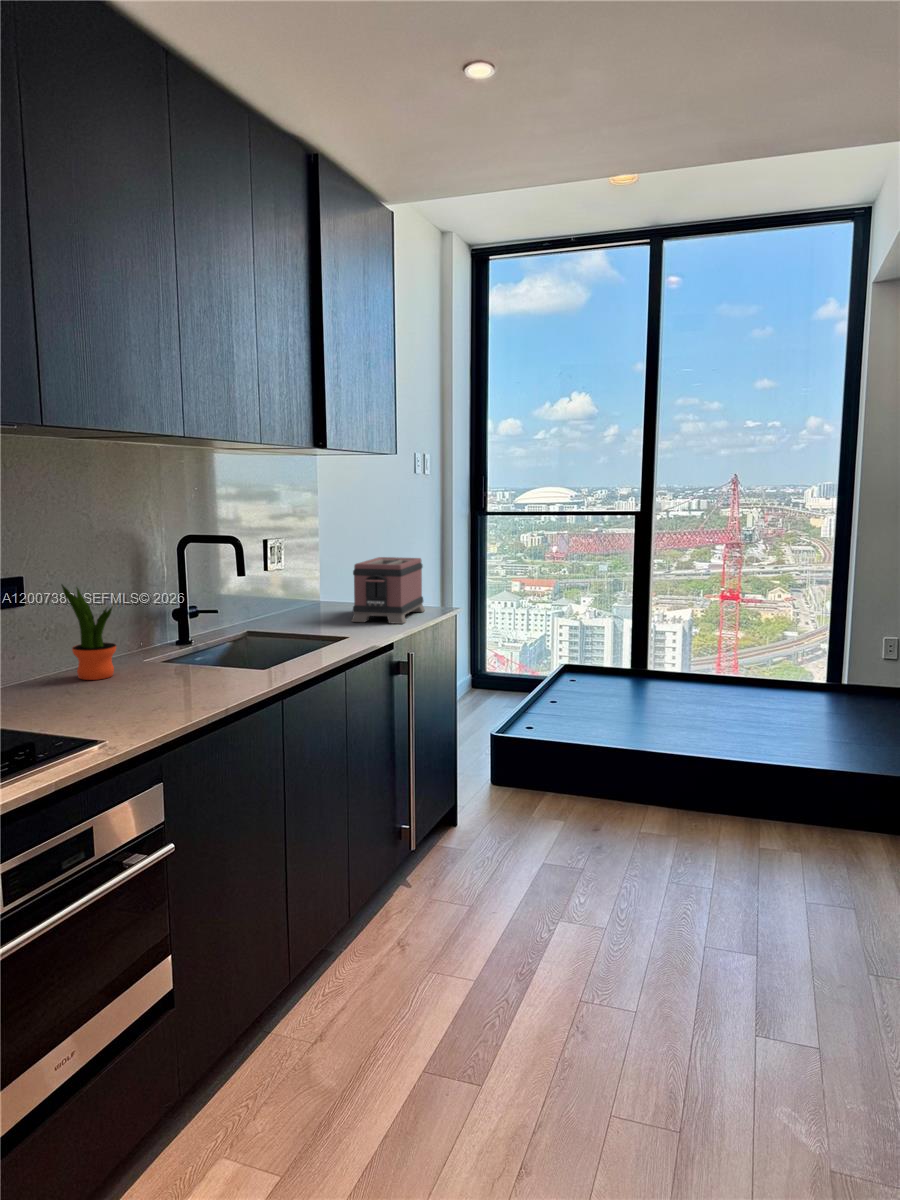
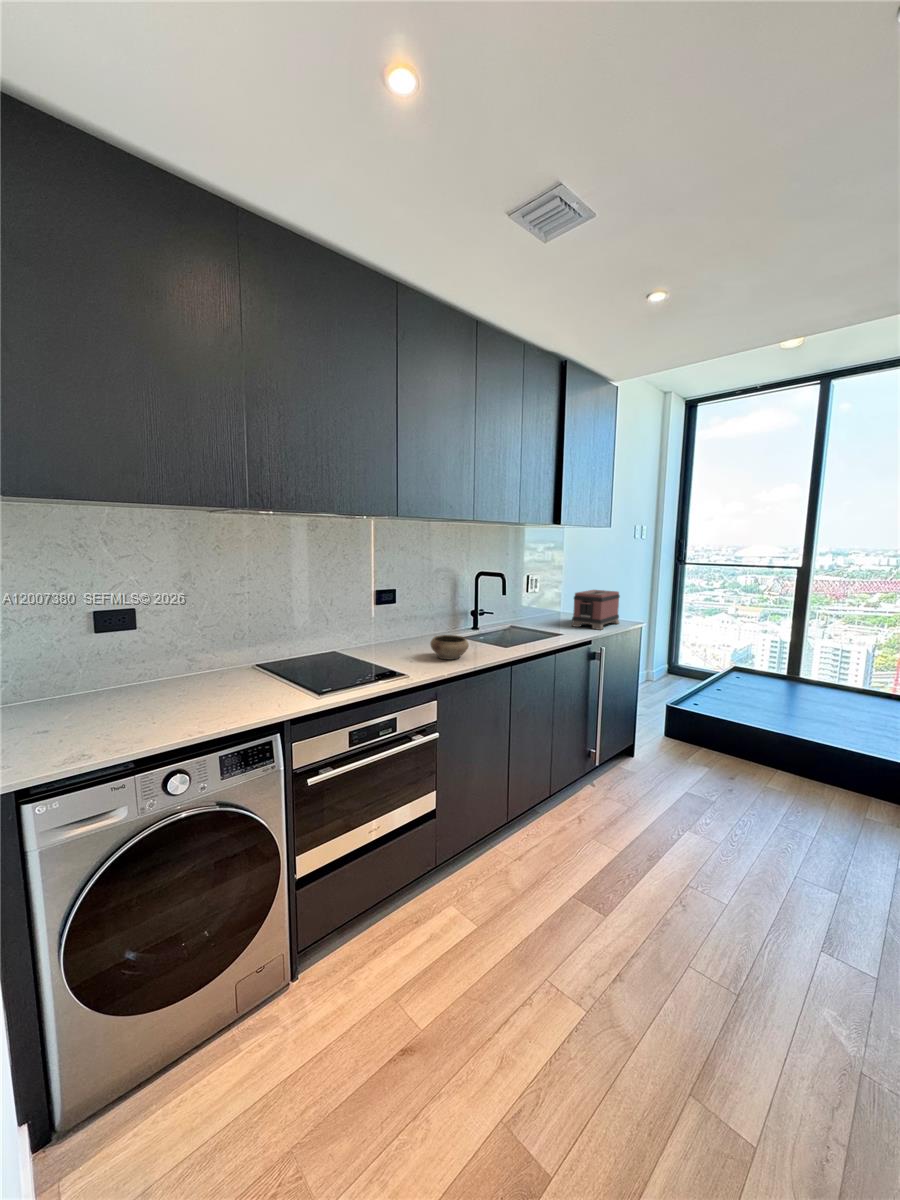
potted plant: present [62,585,116,680] -> none [410,594,435,643]
ceramic bowl: none [125,656,204,705] -> present [431,635,469,660]

